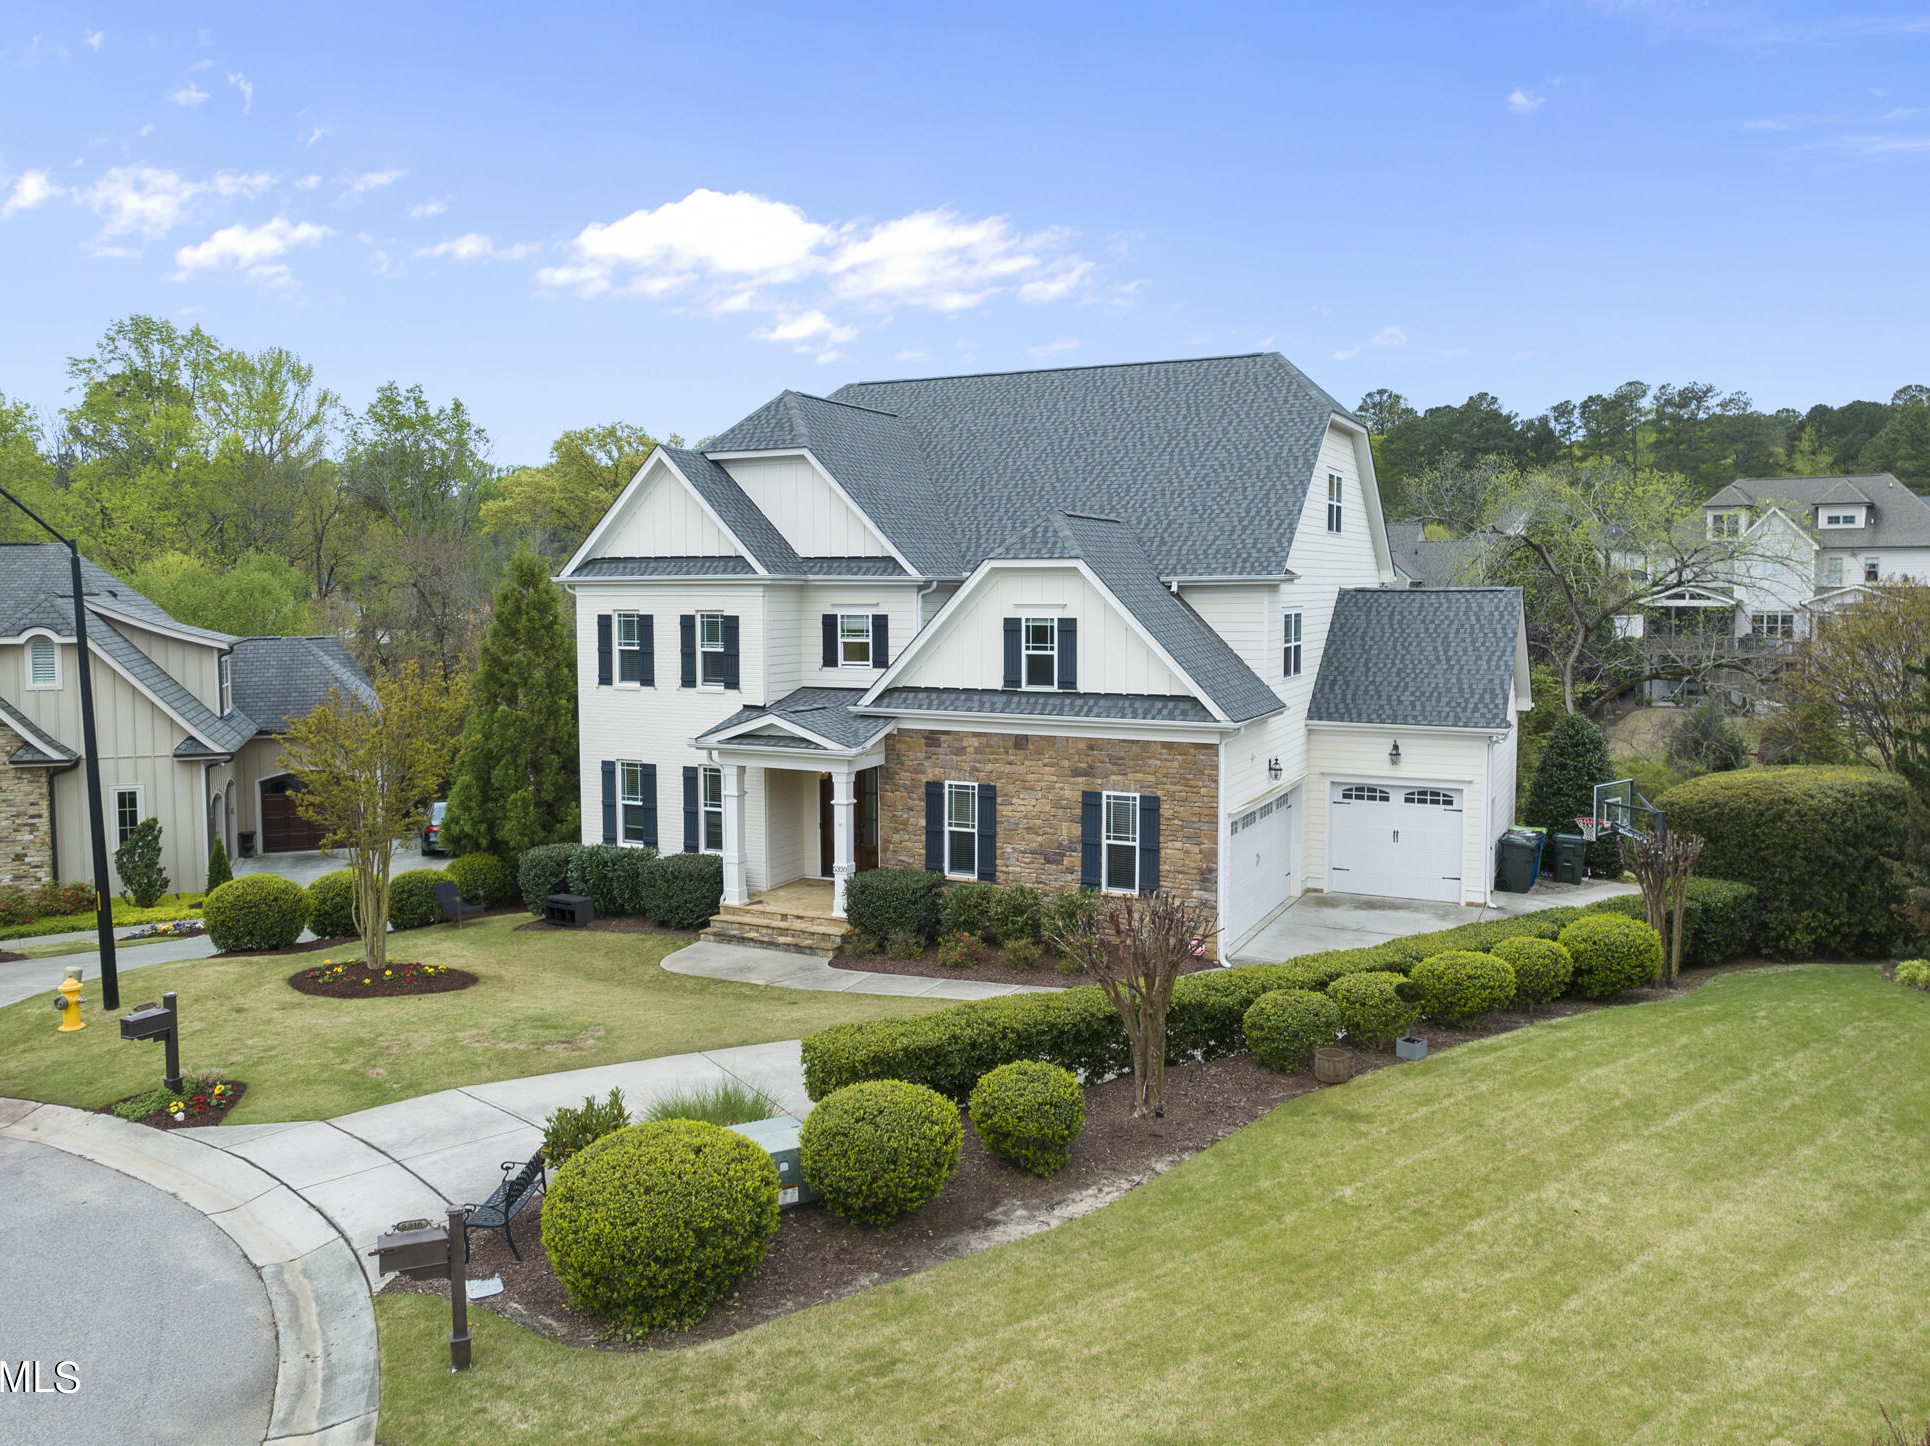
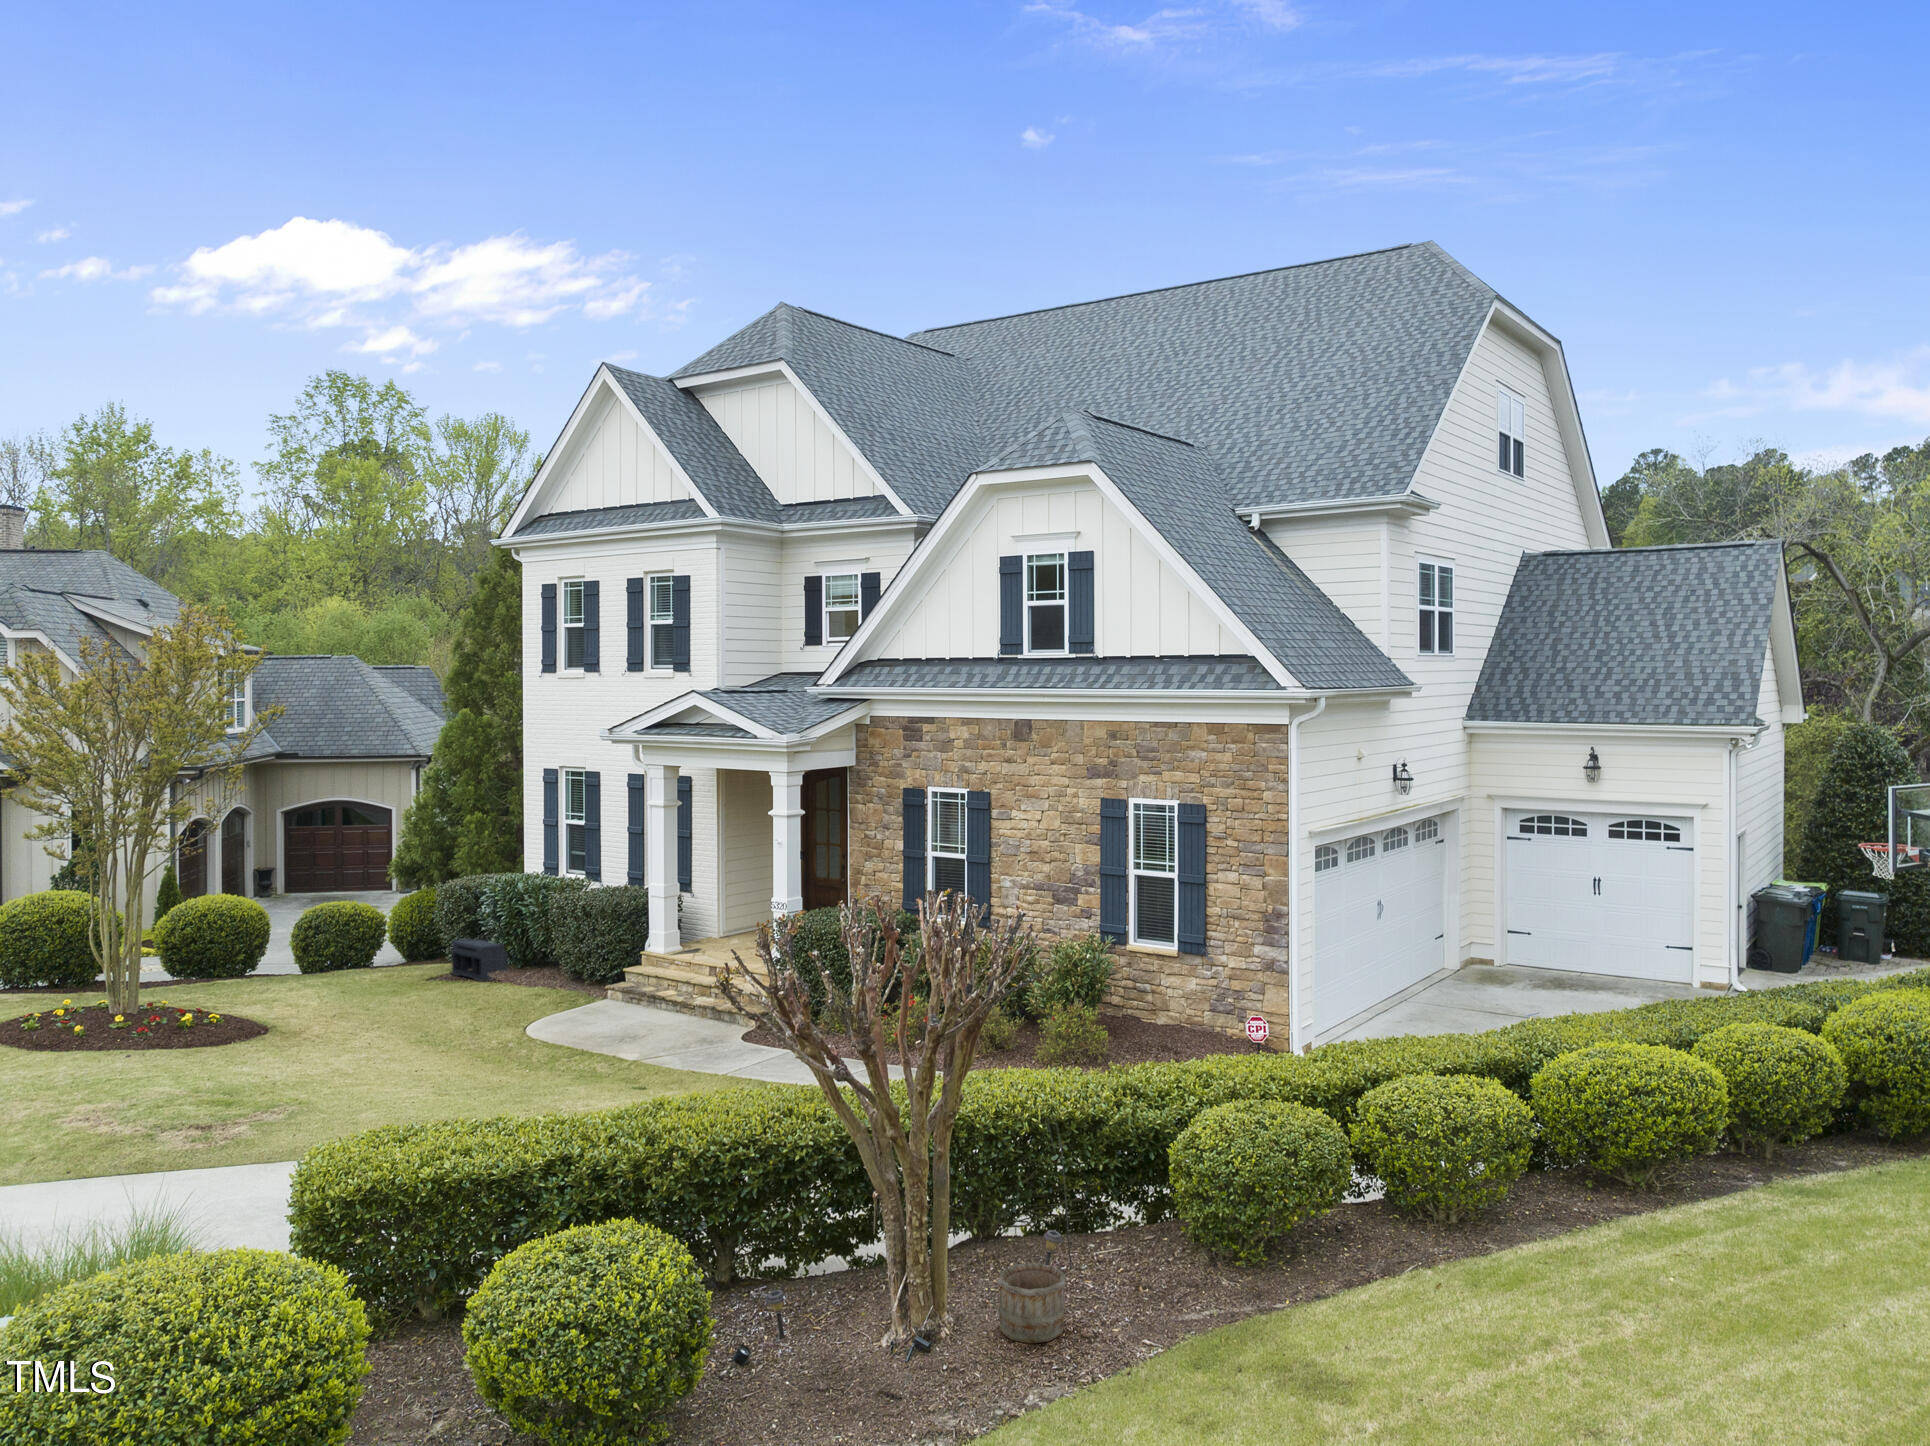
lounge chair: present [433,880,487,928] -> none [316,916,385,979]
potted tree: present [1395,982,1427,1061] -> none [1492,1086,1558,1230]
wooden bucket: present [1314,1048,1350,1084] -> present [997,1263,1066,1344]

